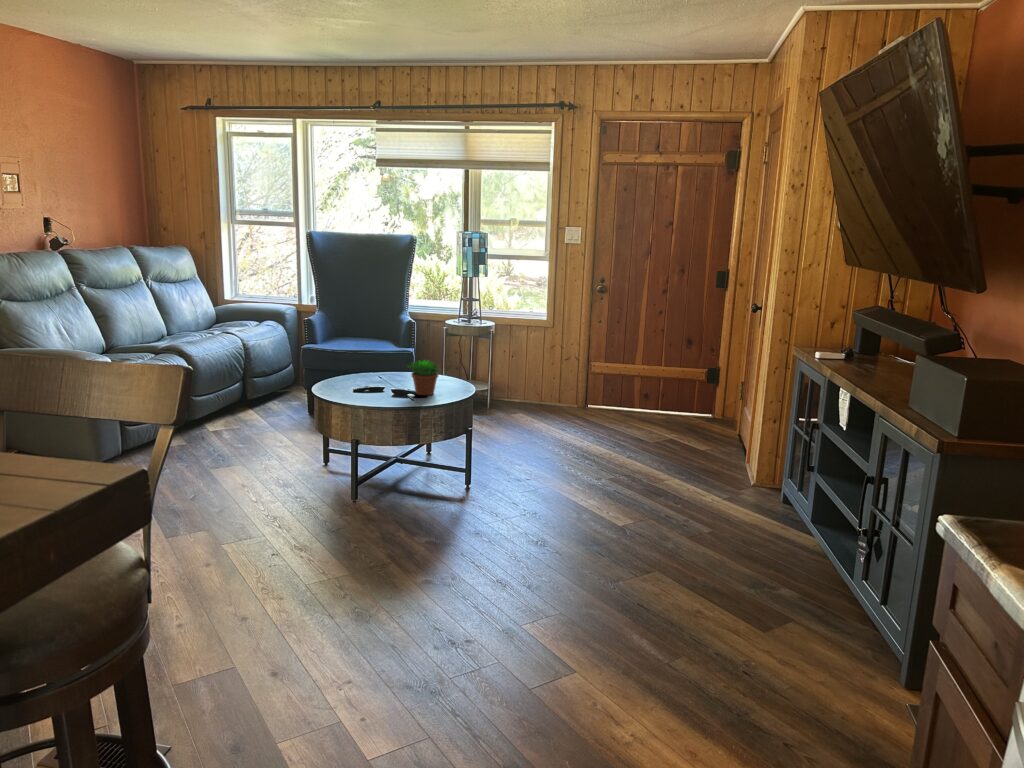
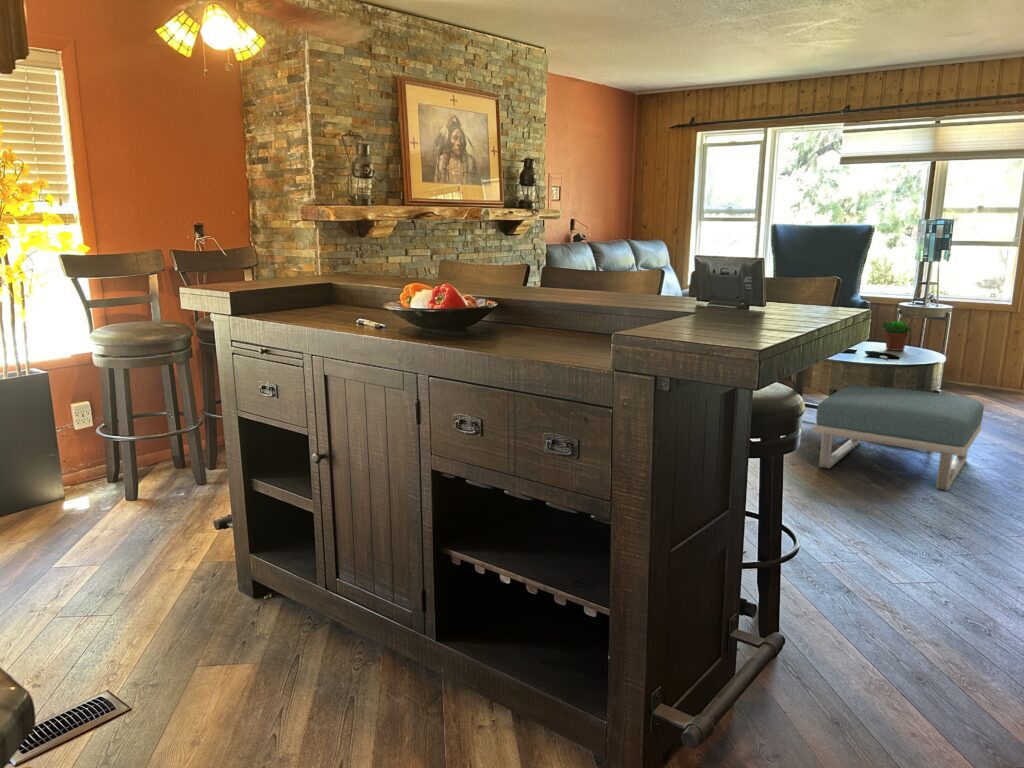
footstool: none [316,447,511,589] -> present [814,386,984,490]

